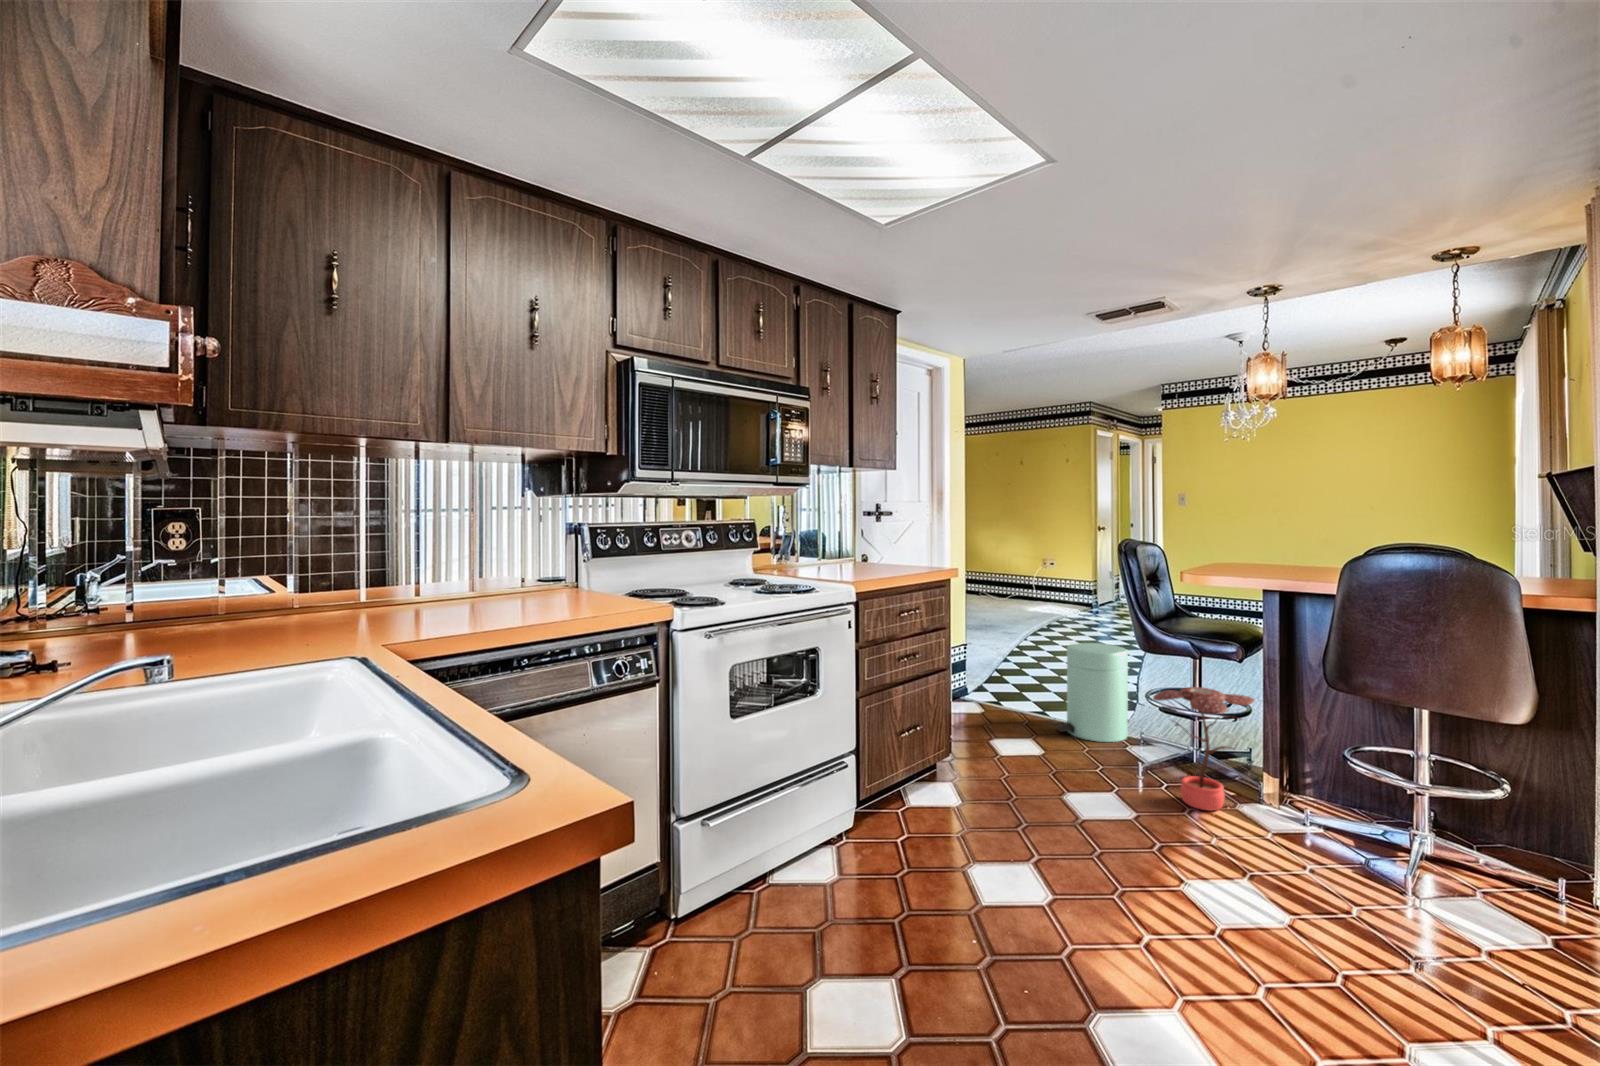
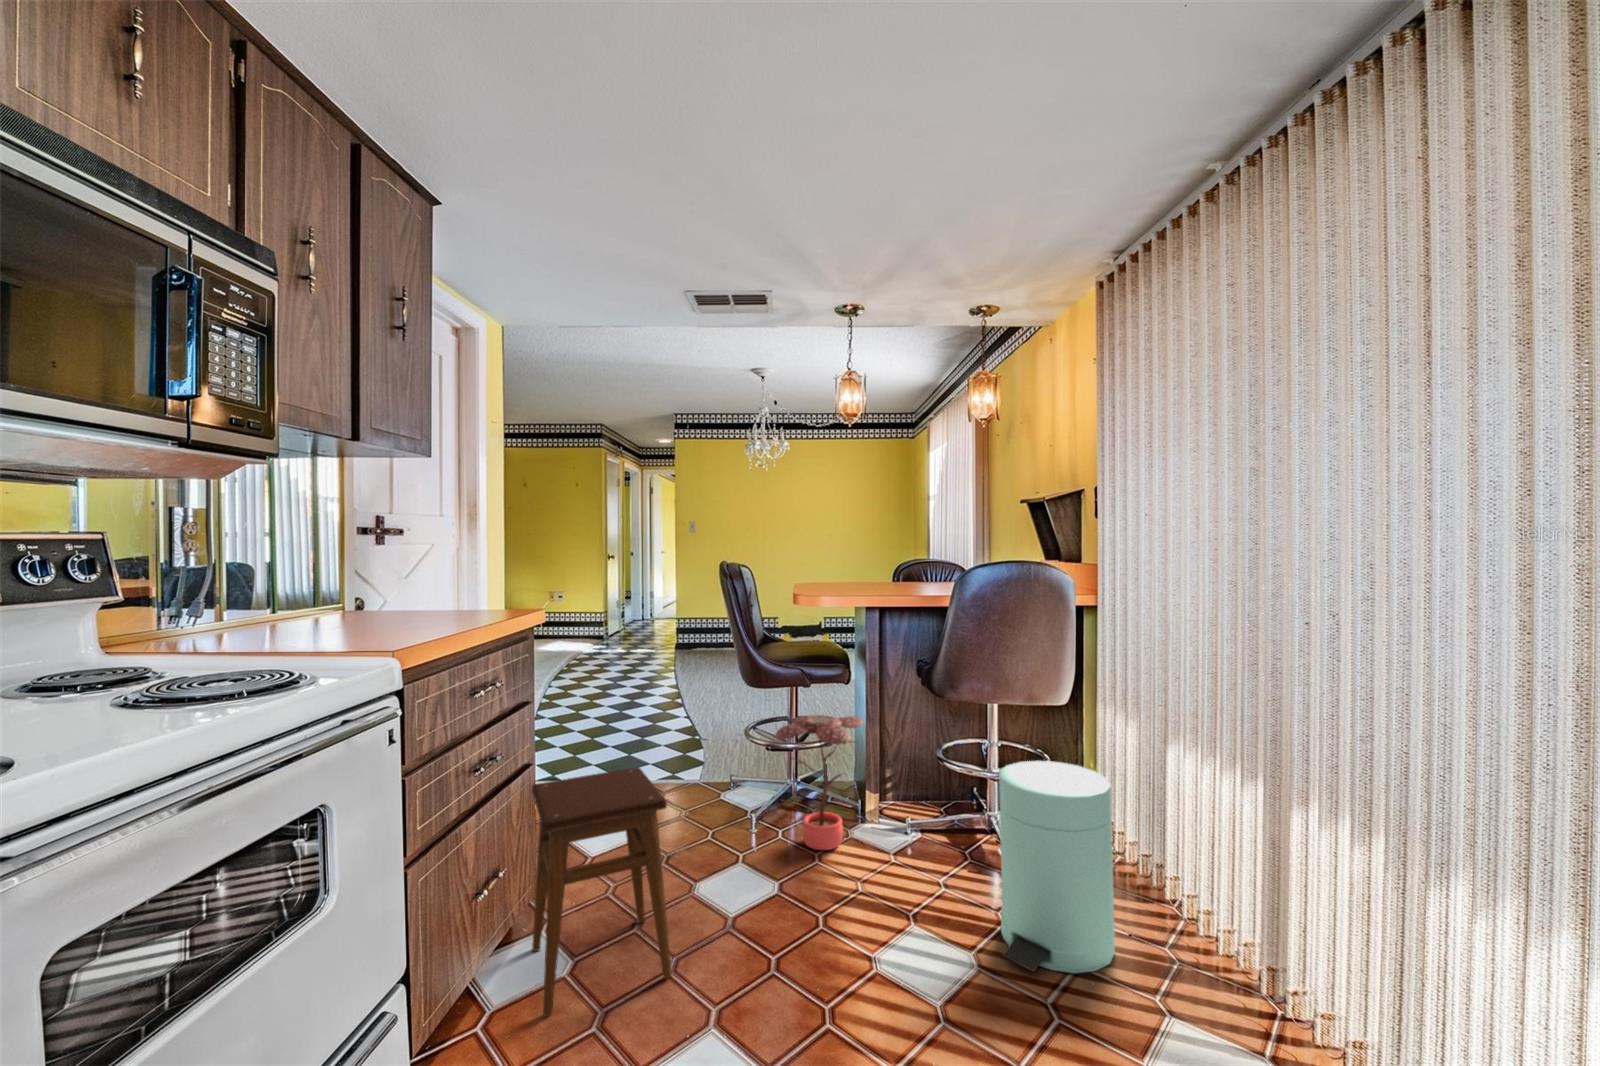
trash can: present [1056,643,1128,742] -> present [999,761,1115,973]
stool: none [932,686,1018,836] -> present [532,767,672,1016]

